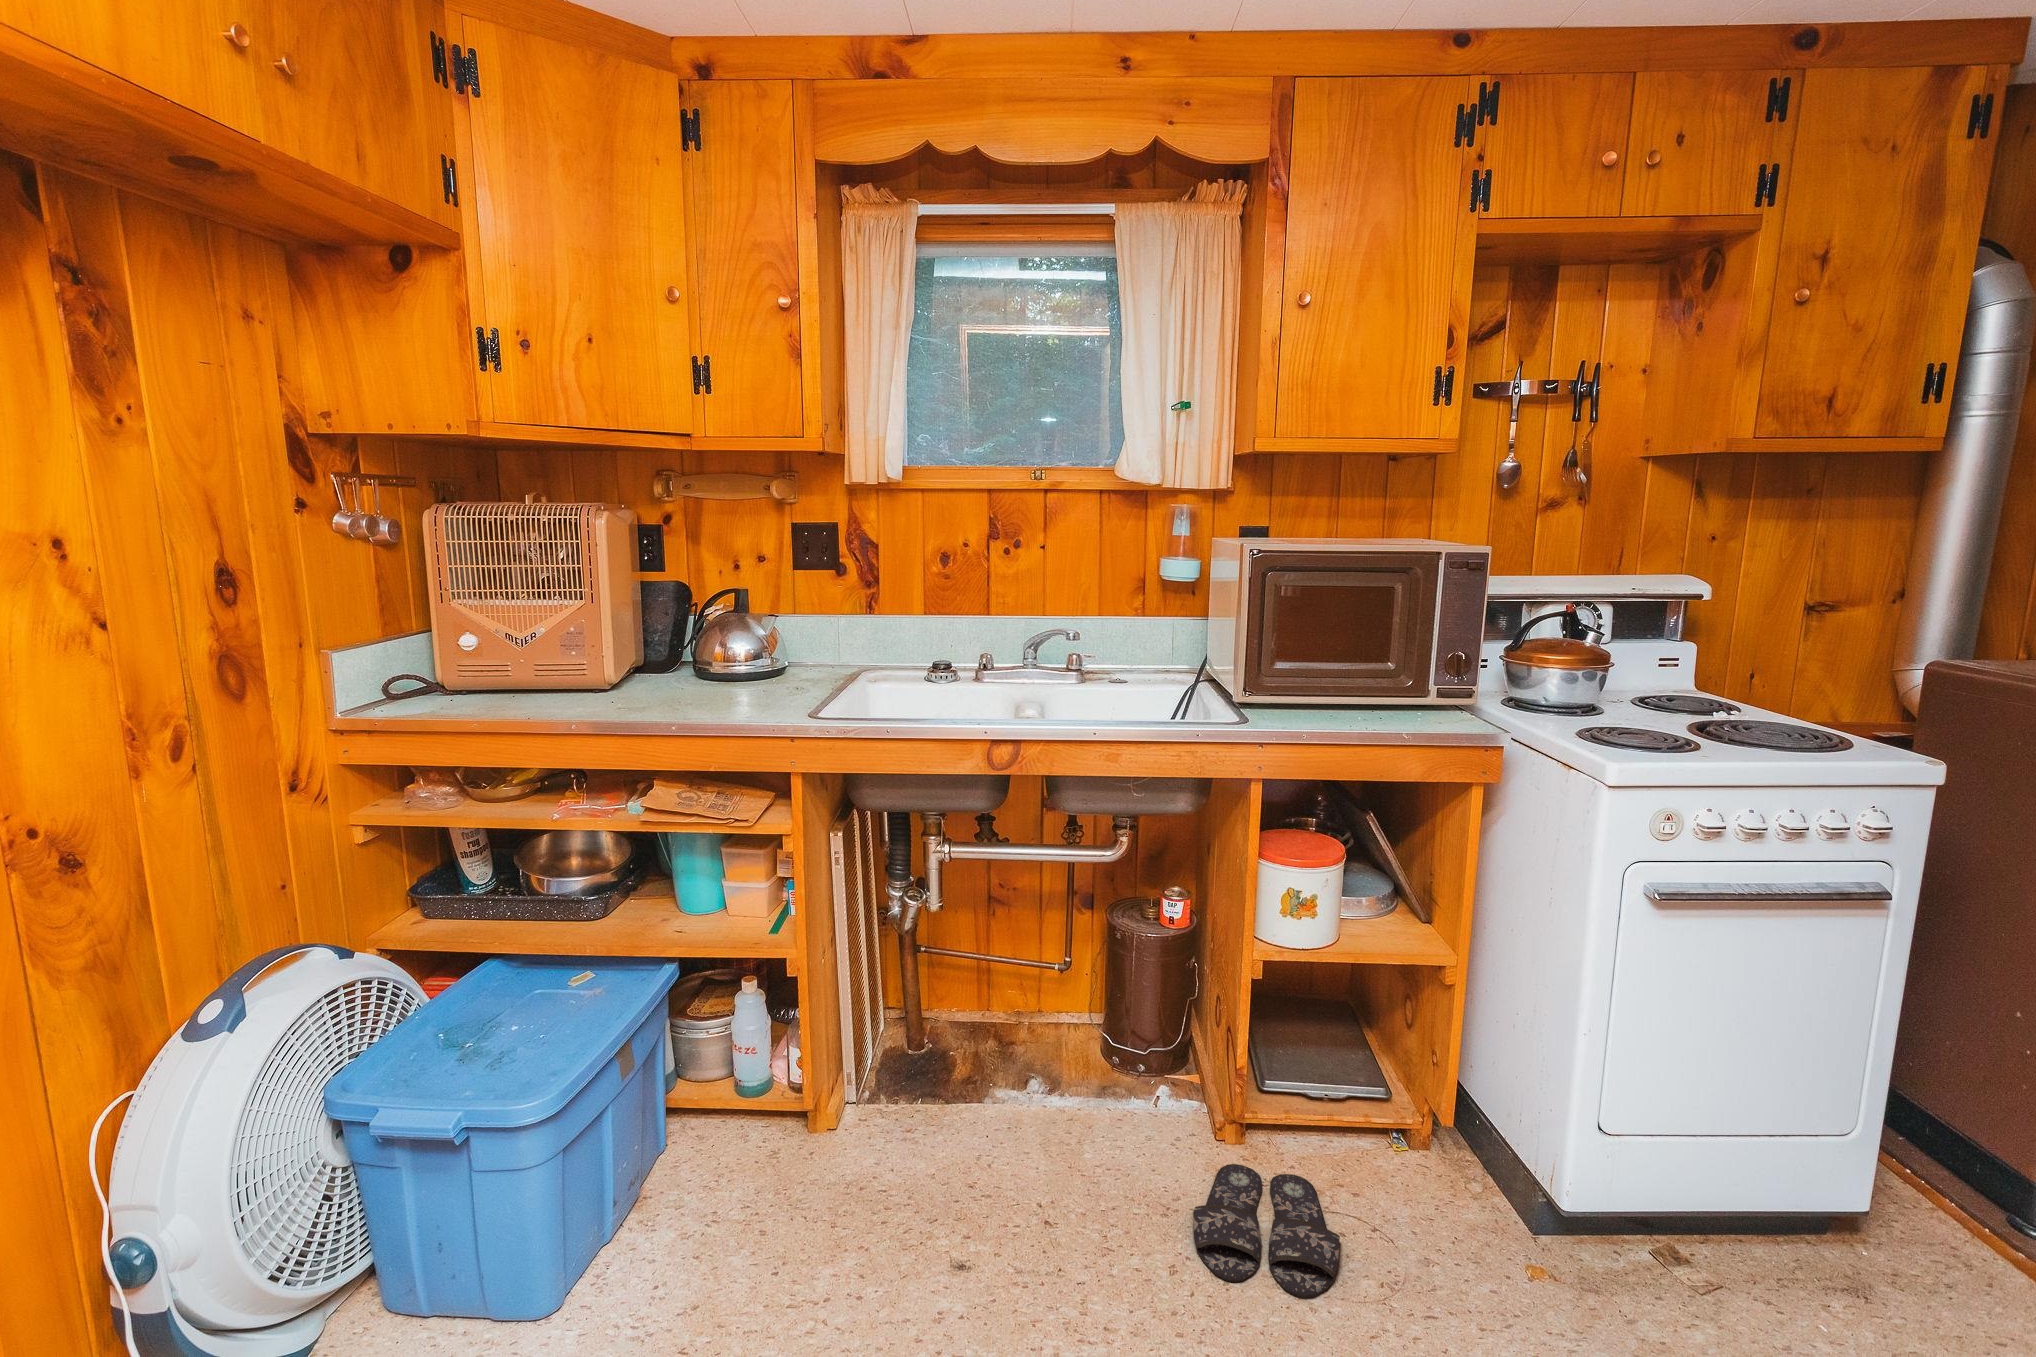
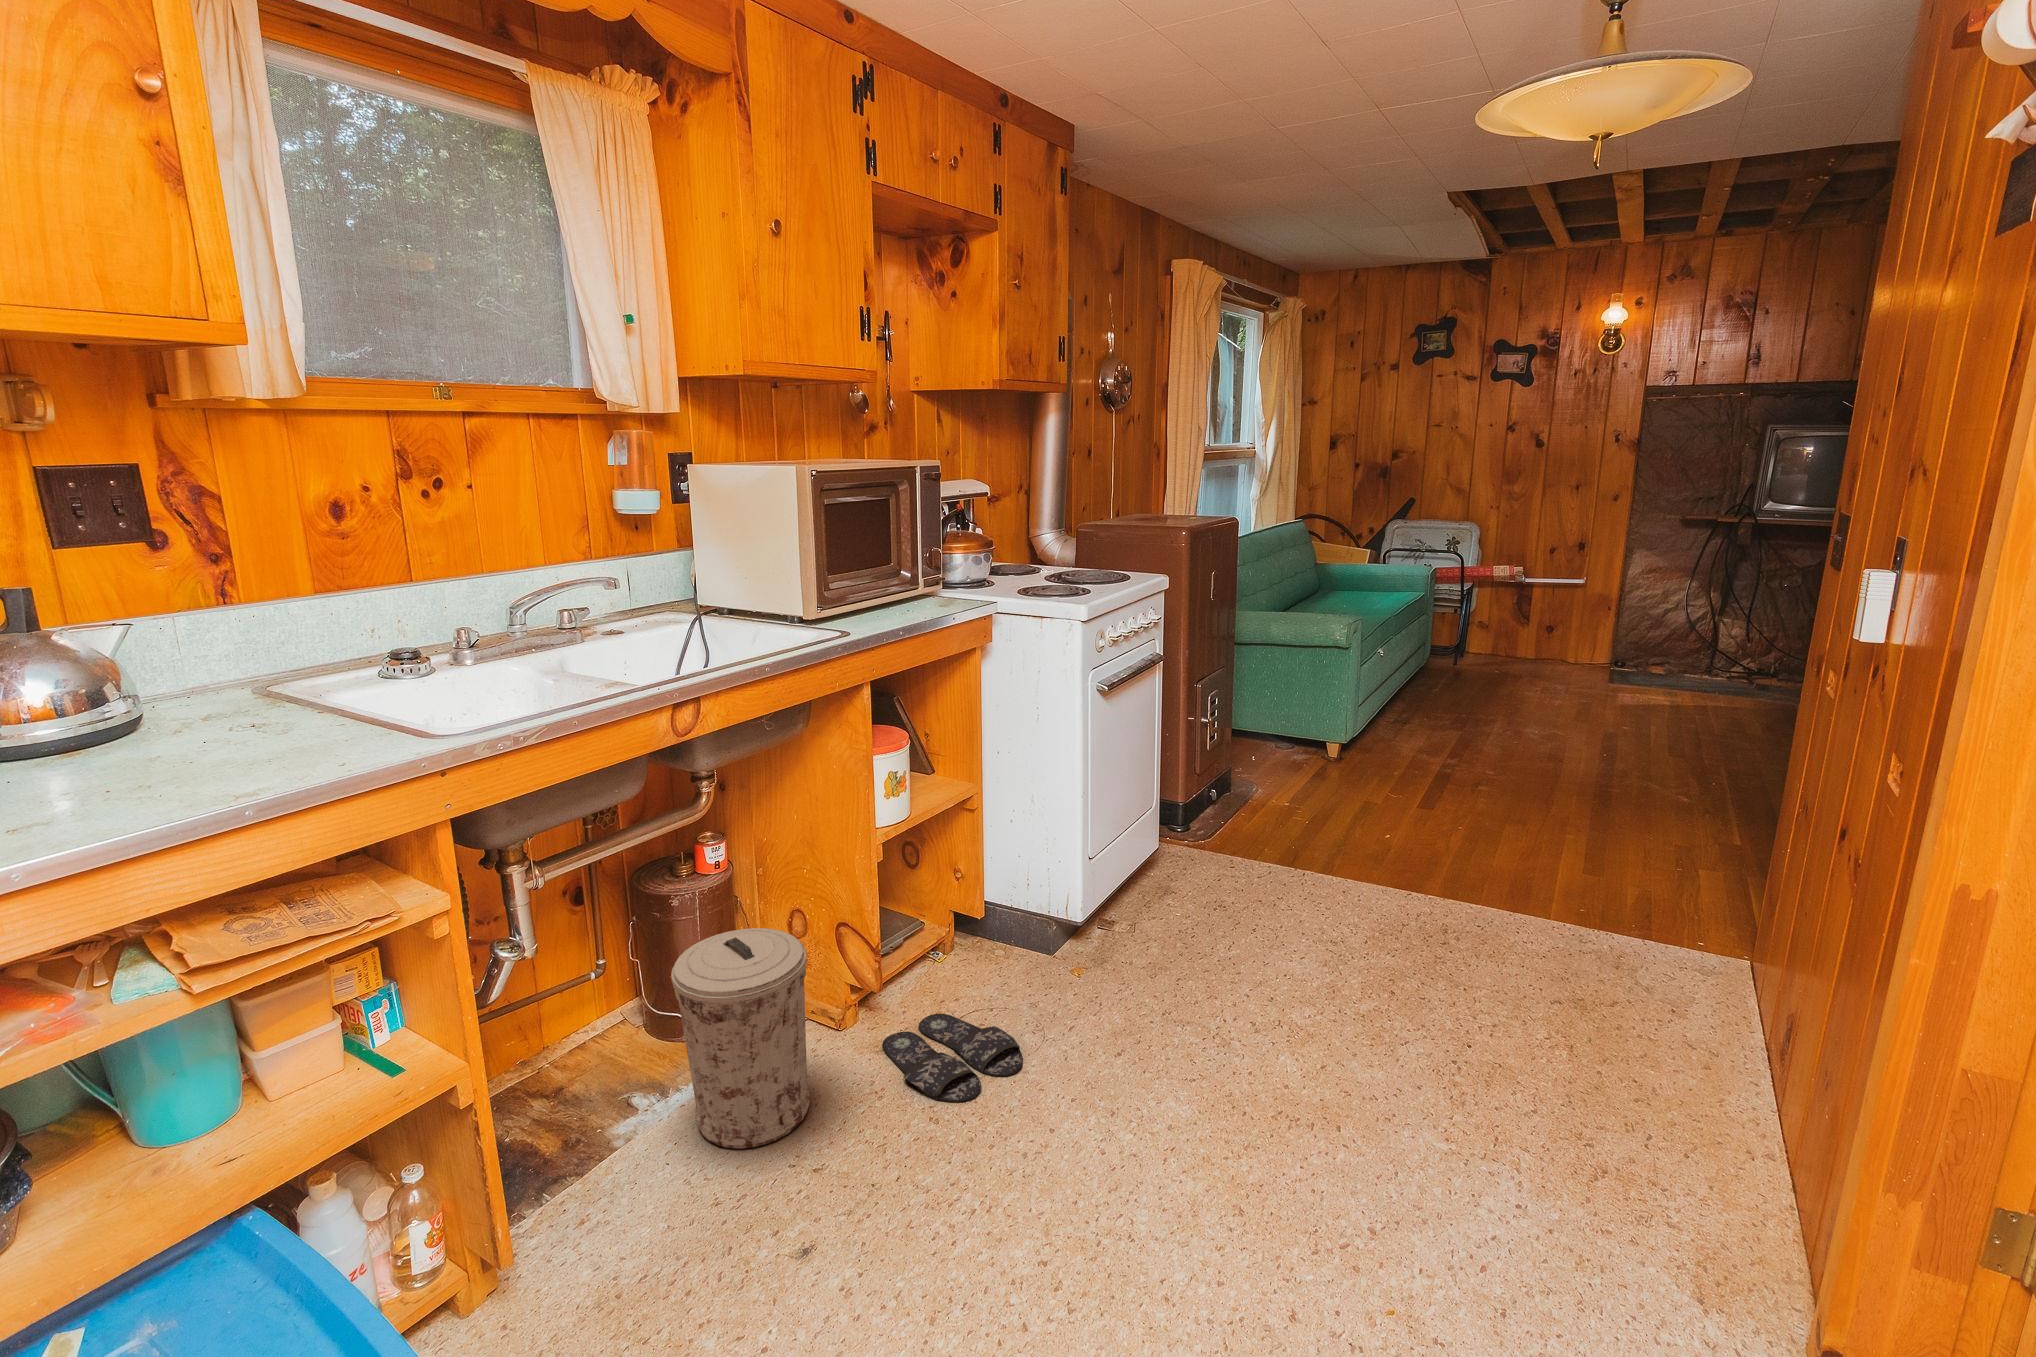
trash can: none [1011,963,1133,1176] -> present [671,928,810,1148]

